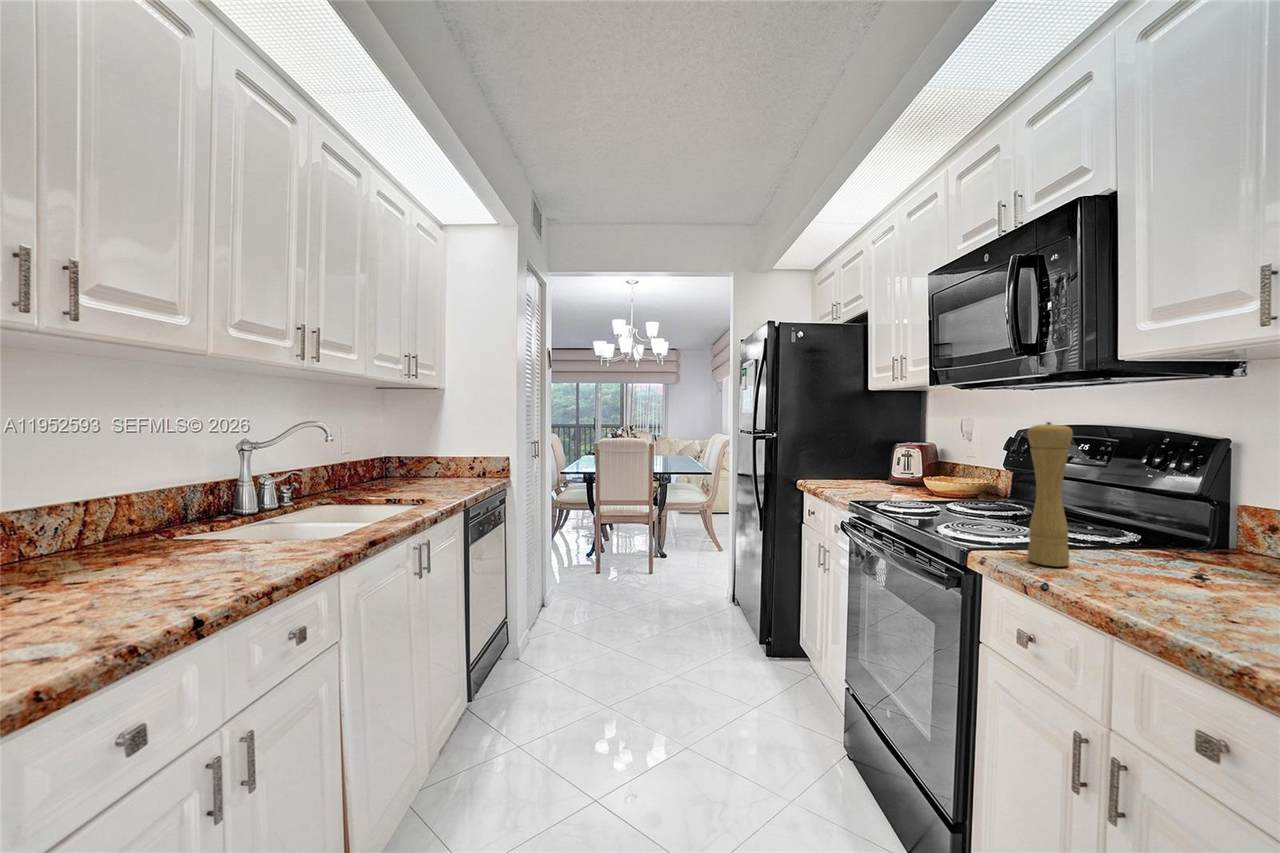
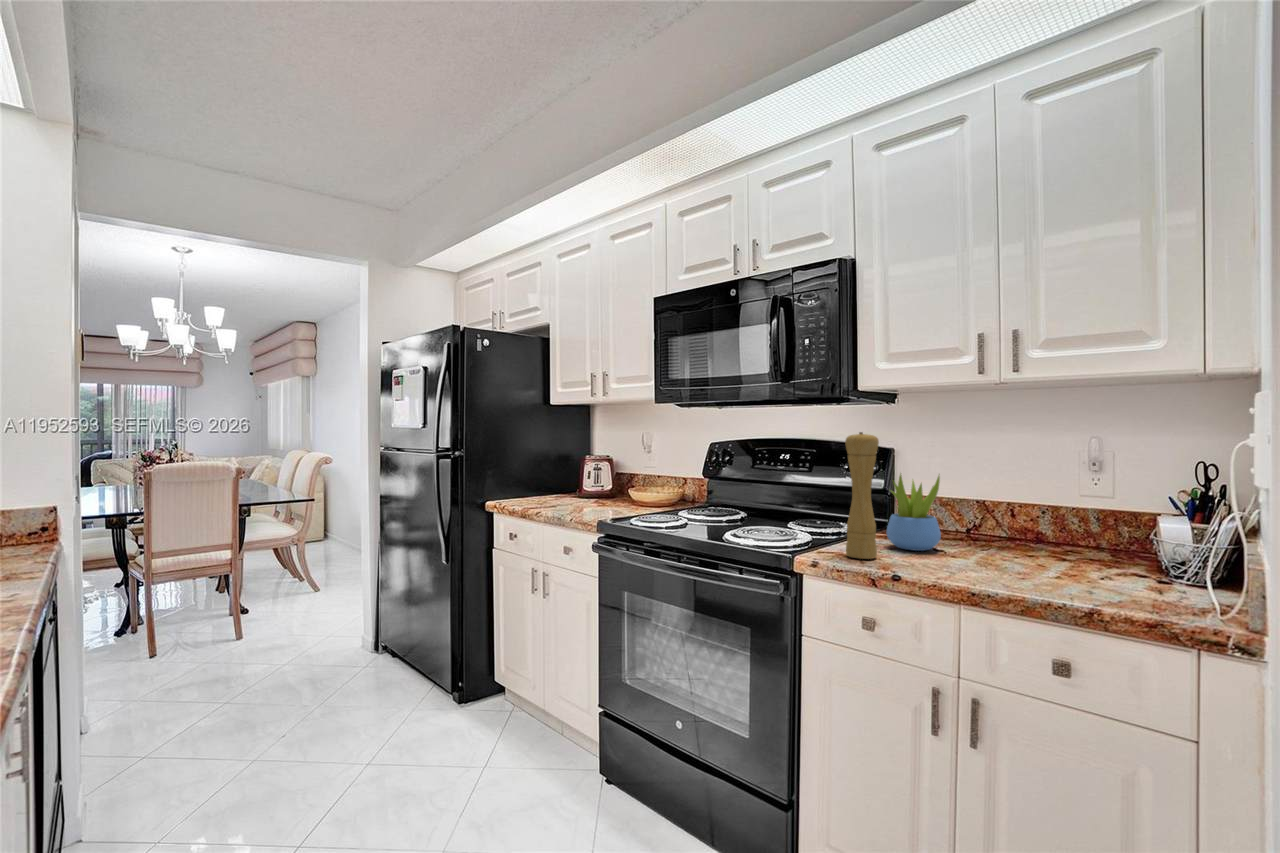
succulent plant: none [1124,470,1212,573] -> present [887,474,941,551]

